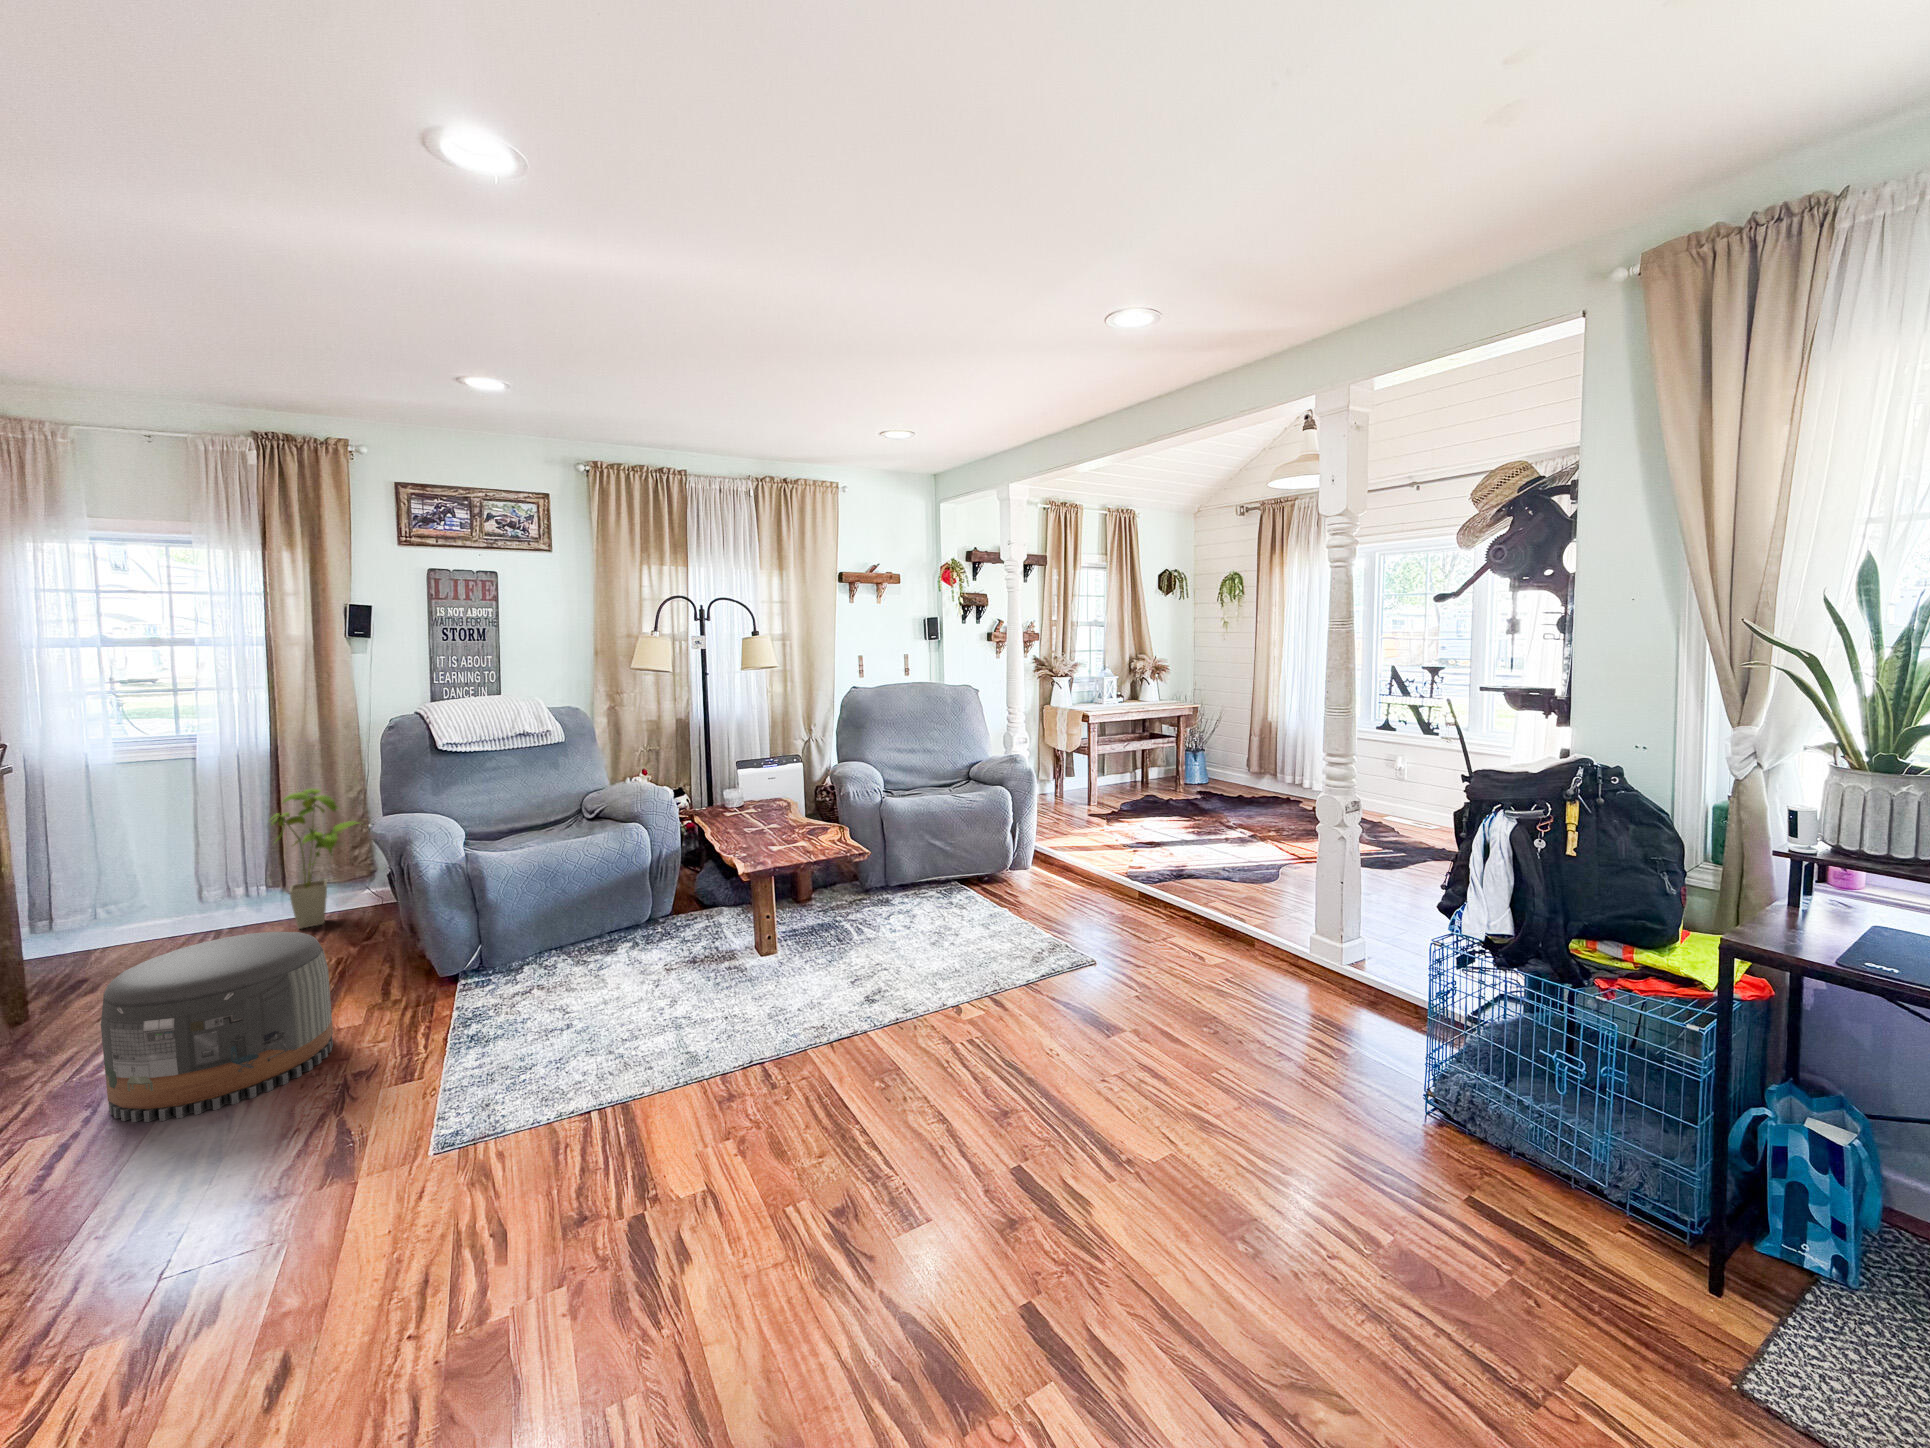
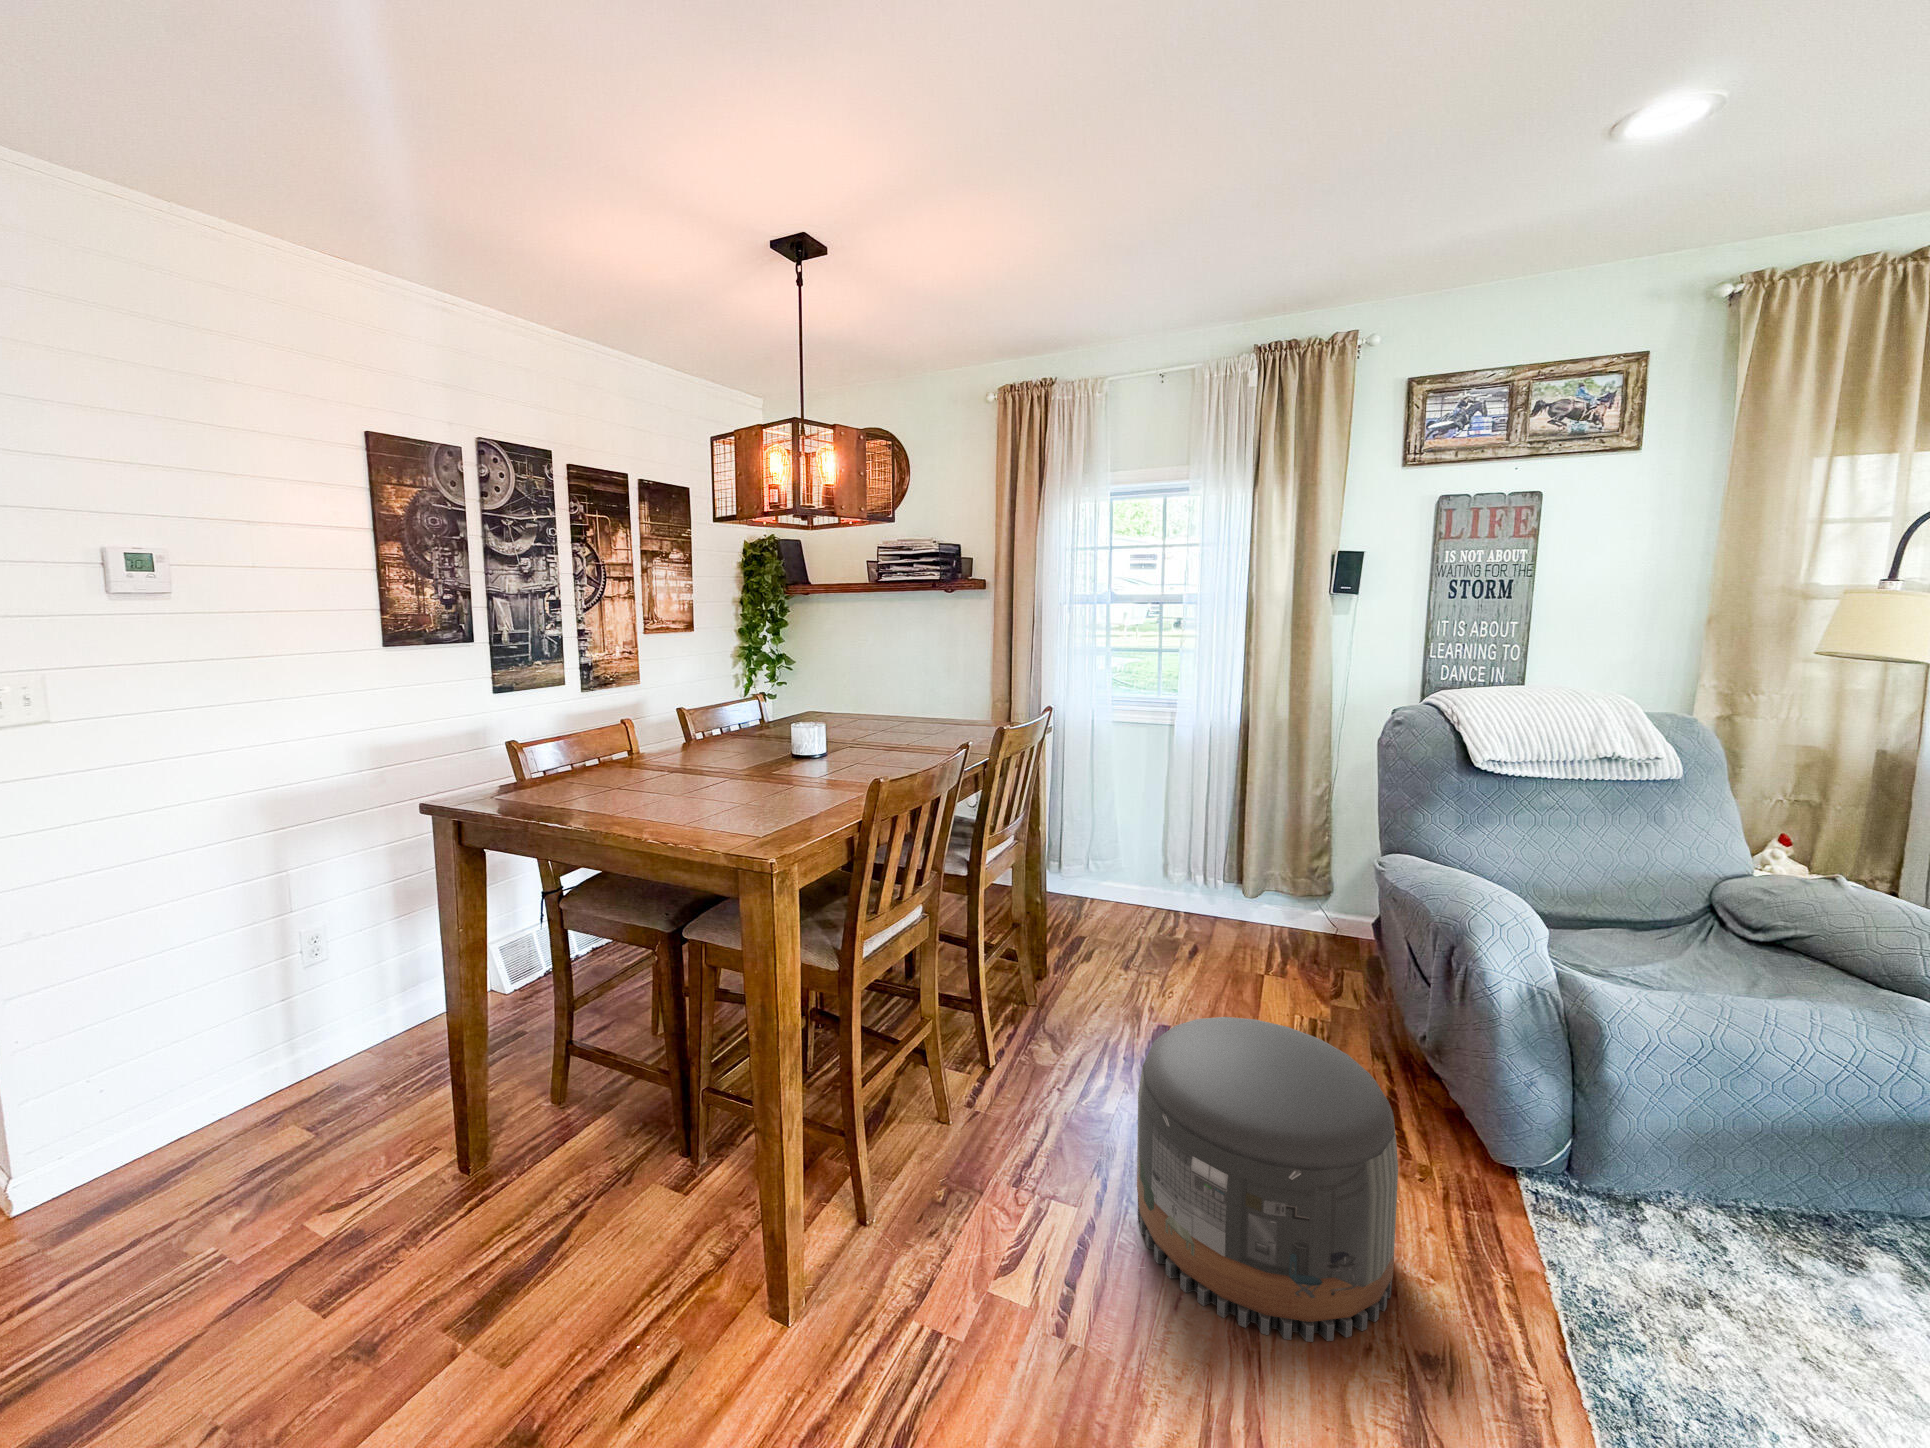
house plant: present [269,789,358,929] -> none [1233,780,1330,946]

